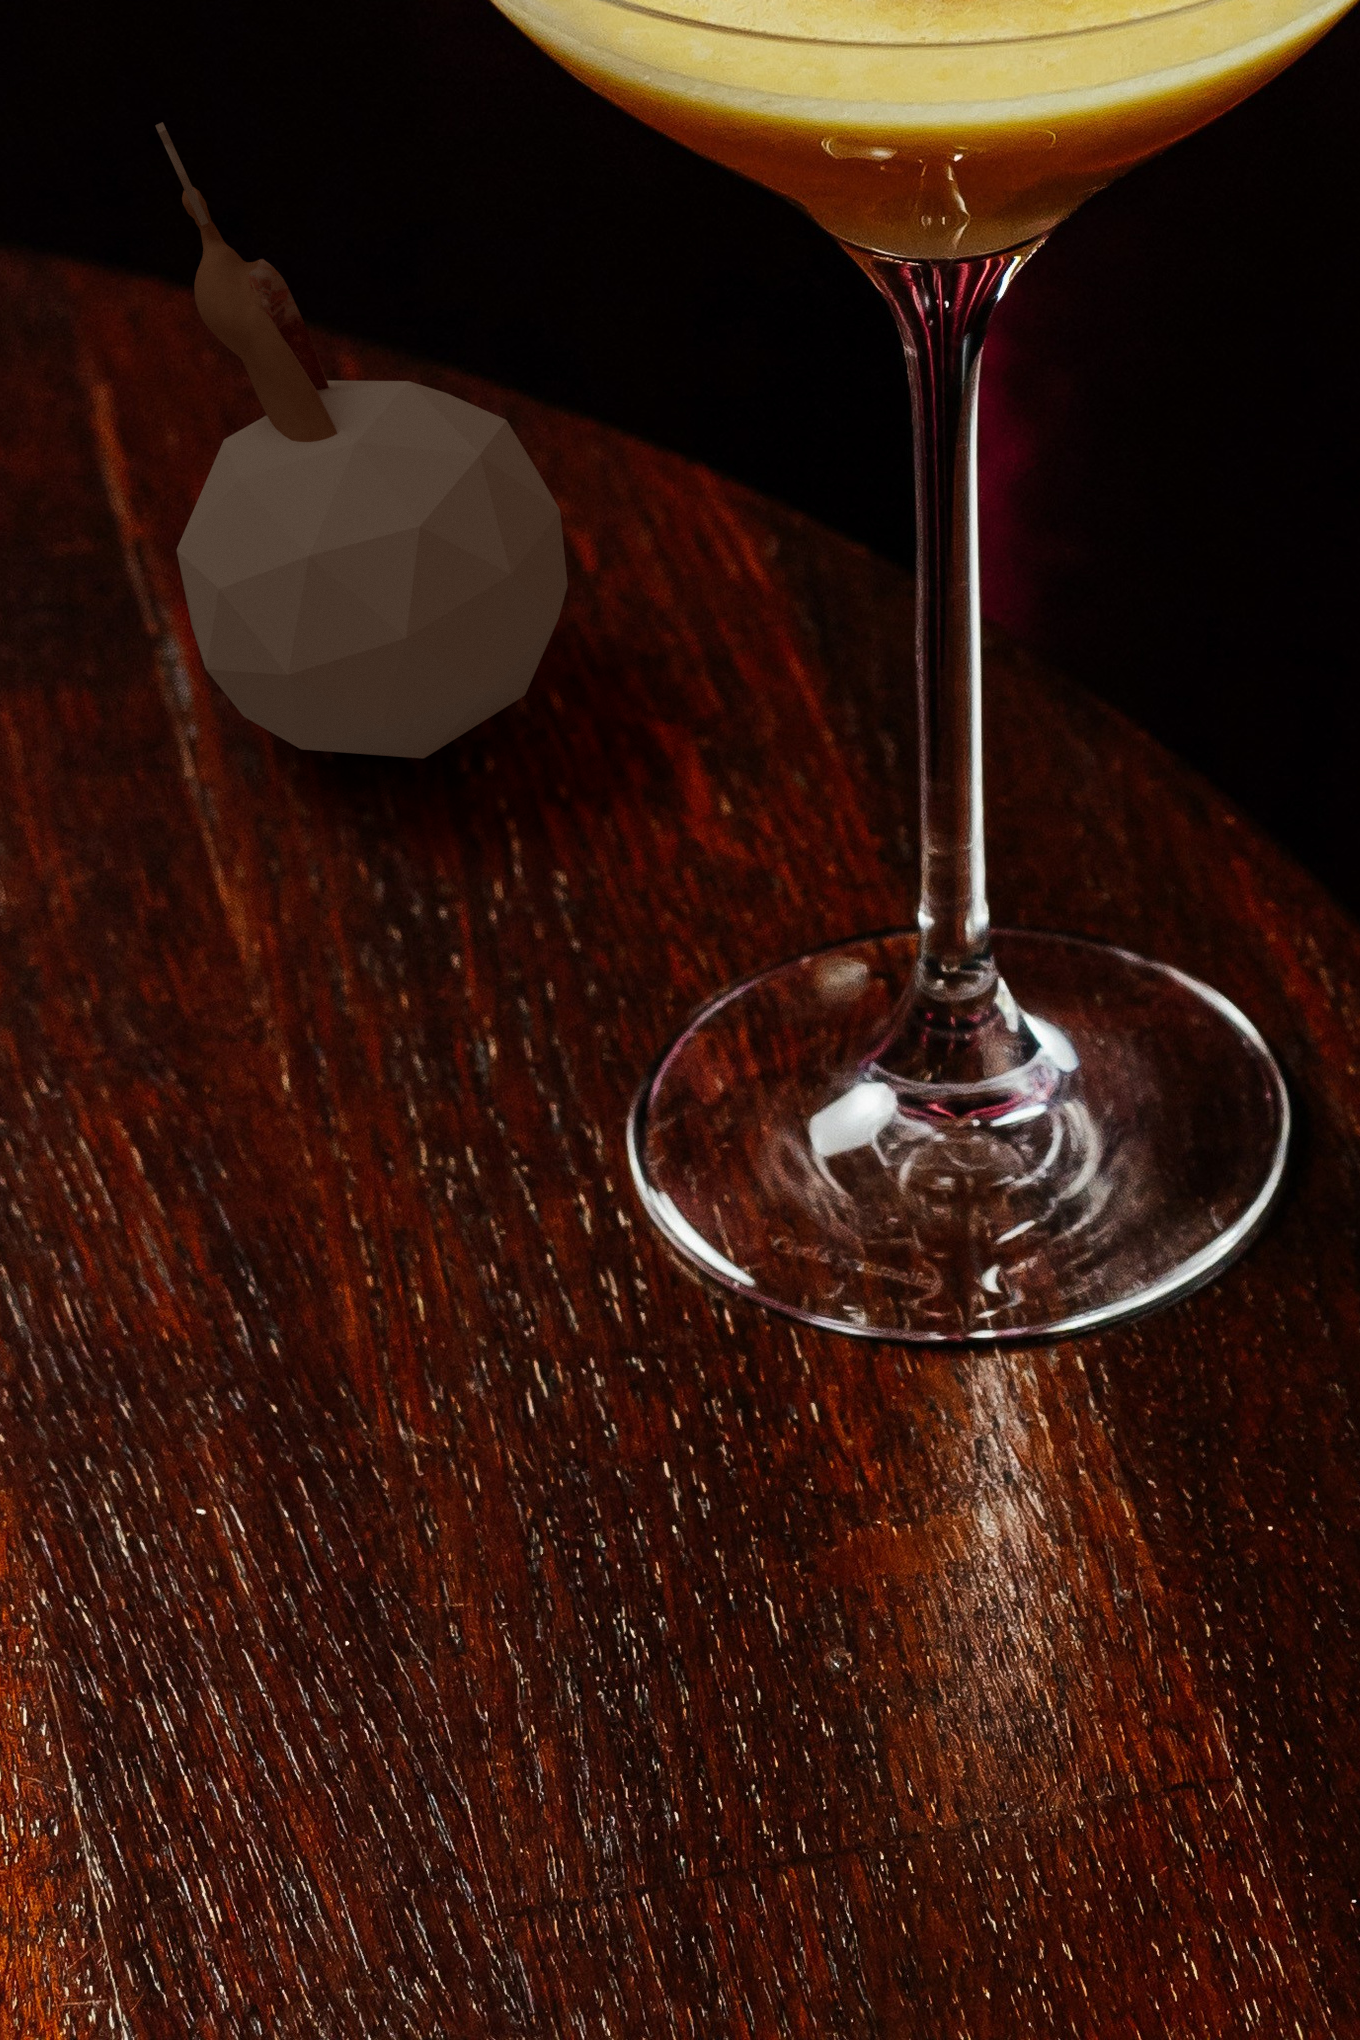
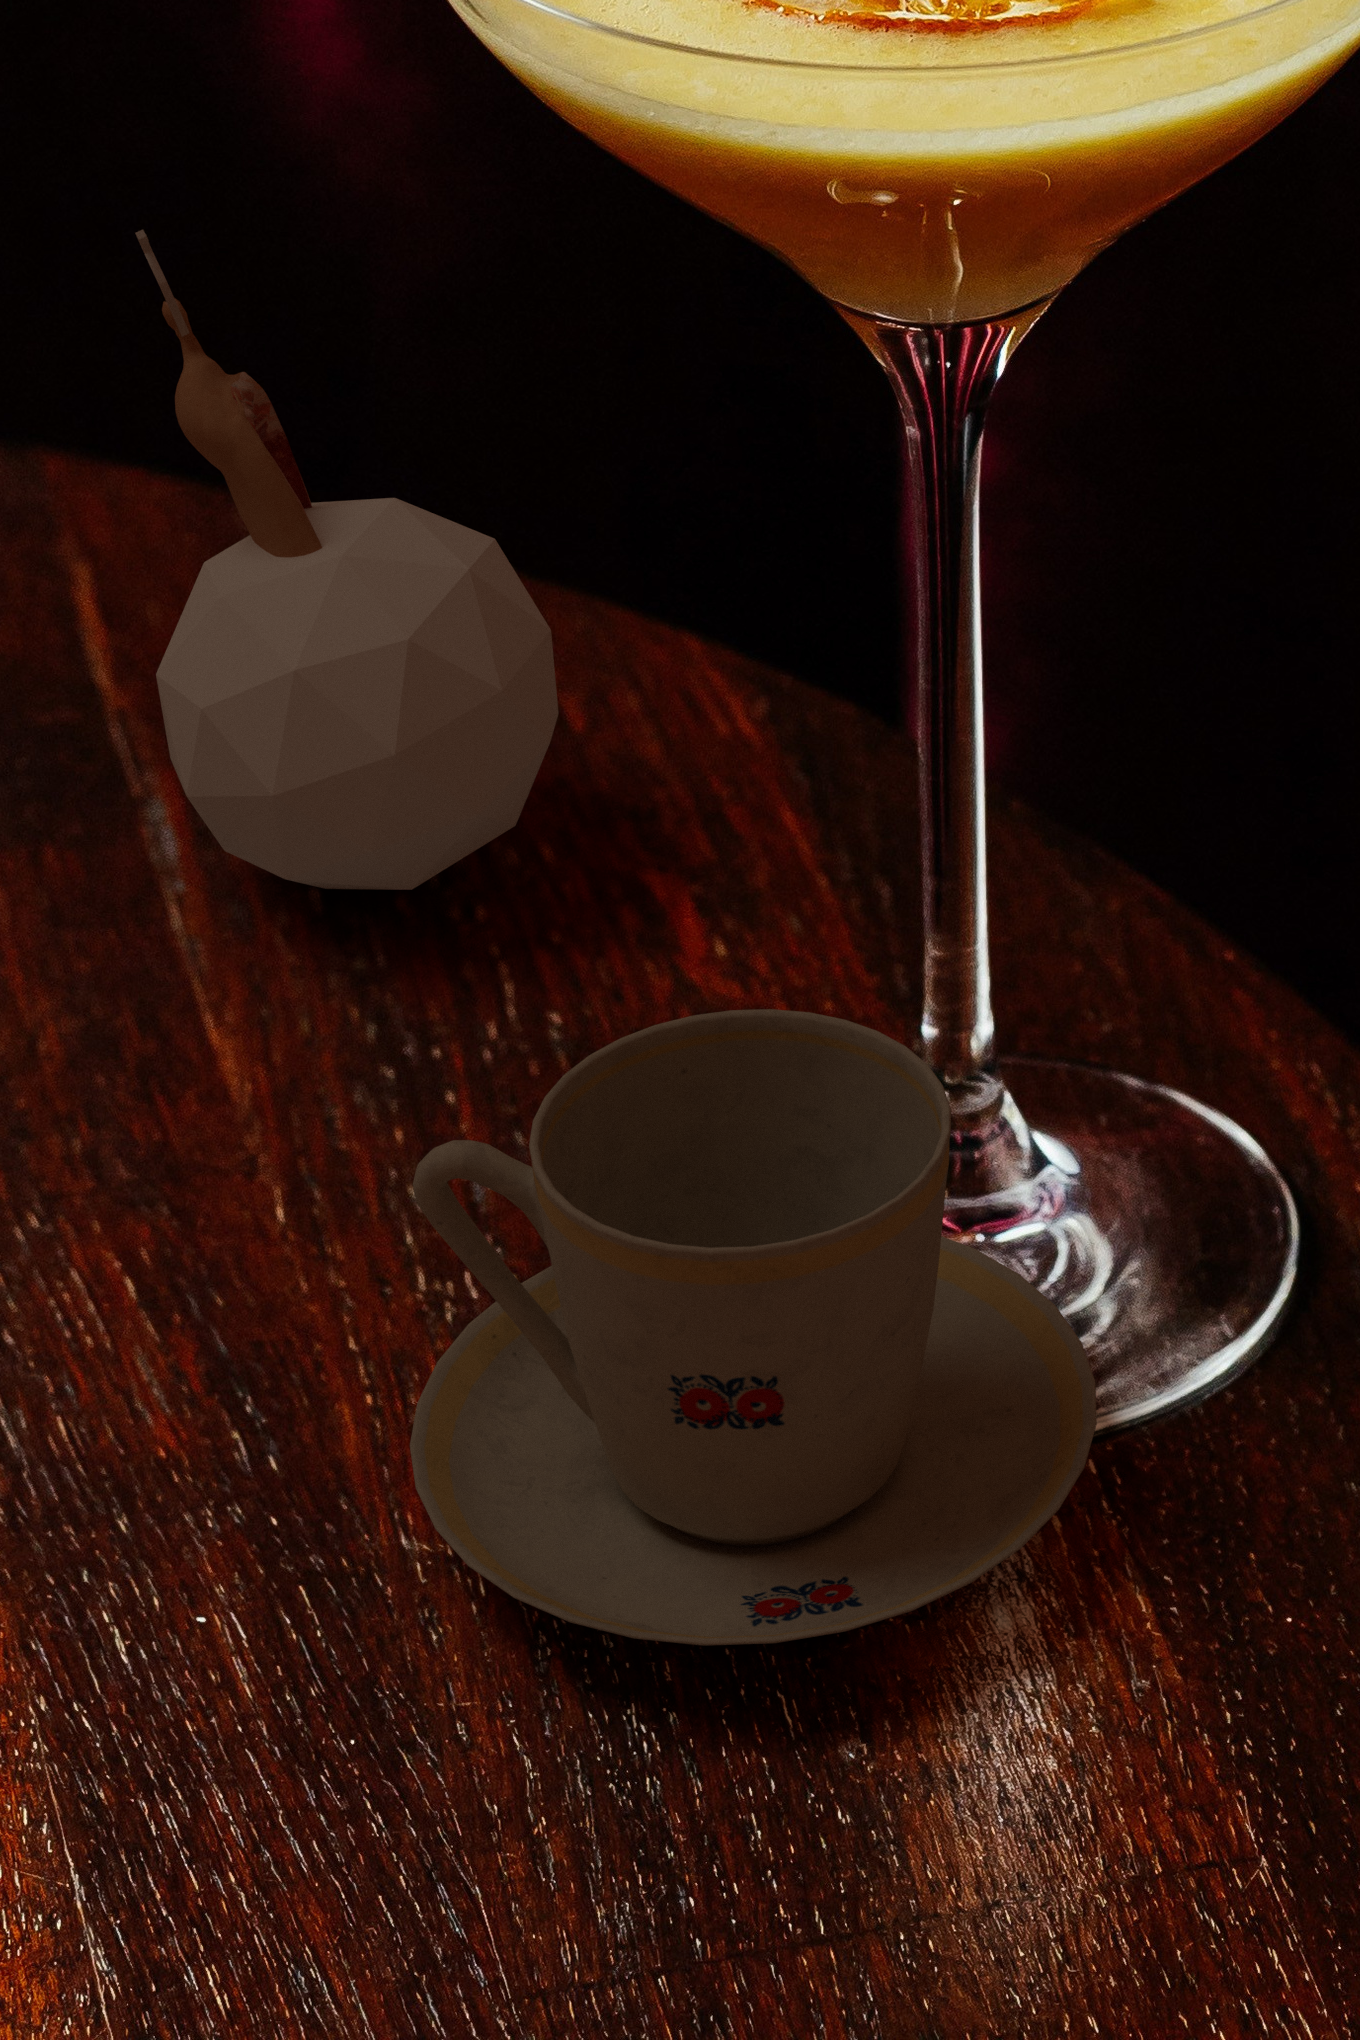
teacup: none [410,927,1074,1561] -> present [410,1009,1097,1646]

